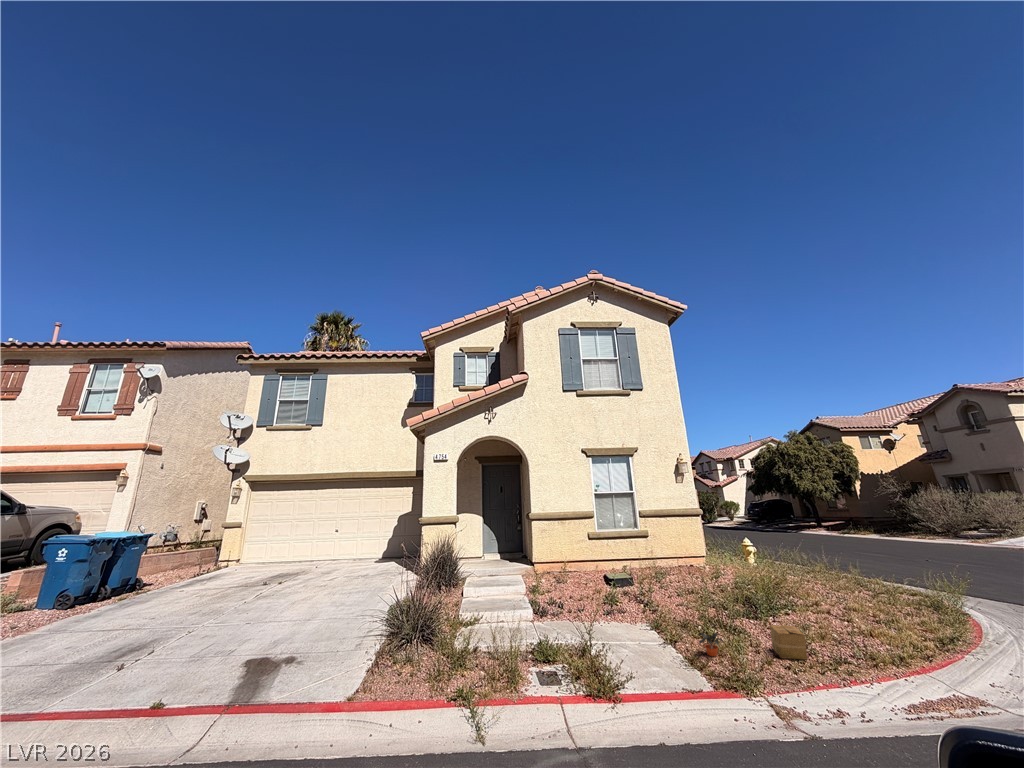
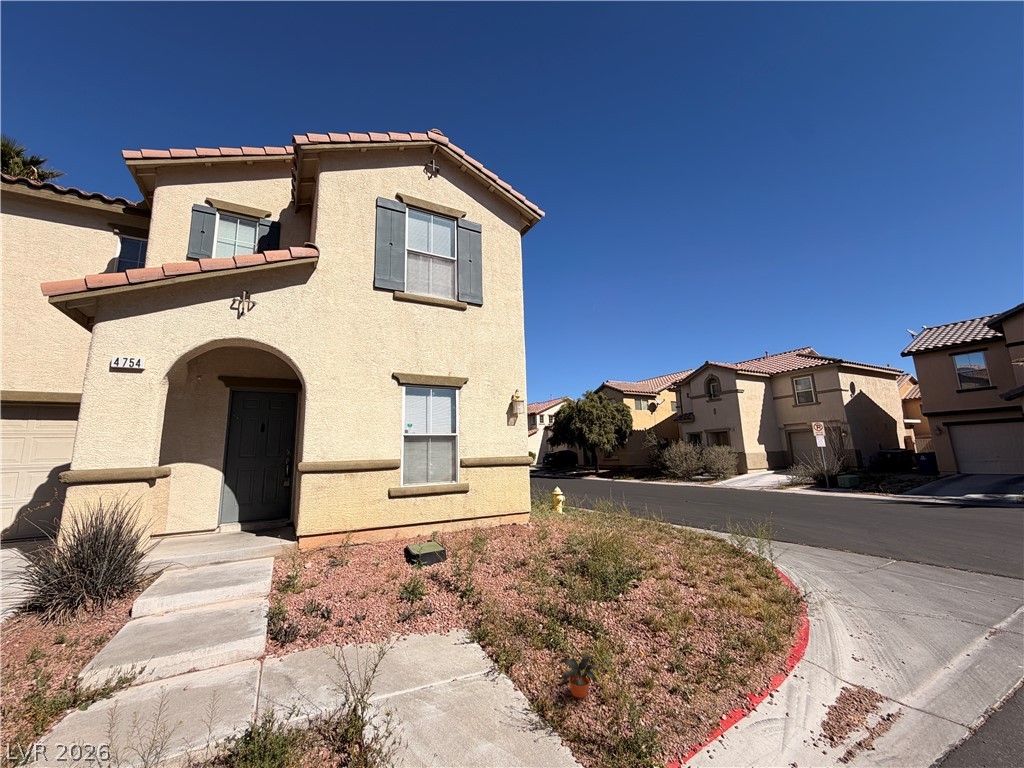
cardboard box: present [770,625,808,660] -> none [652,625,704,681]

